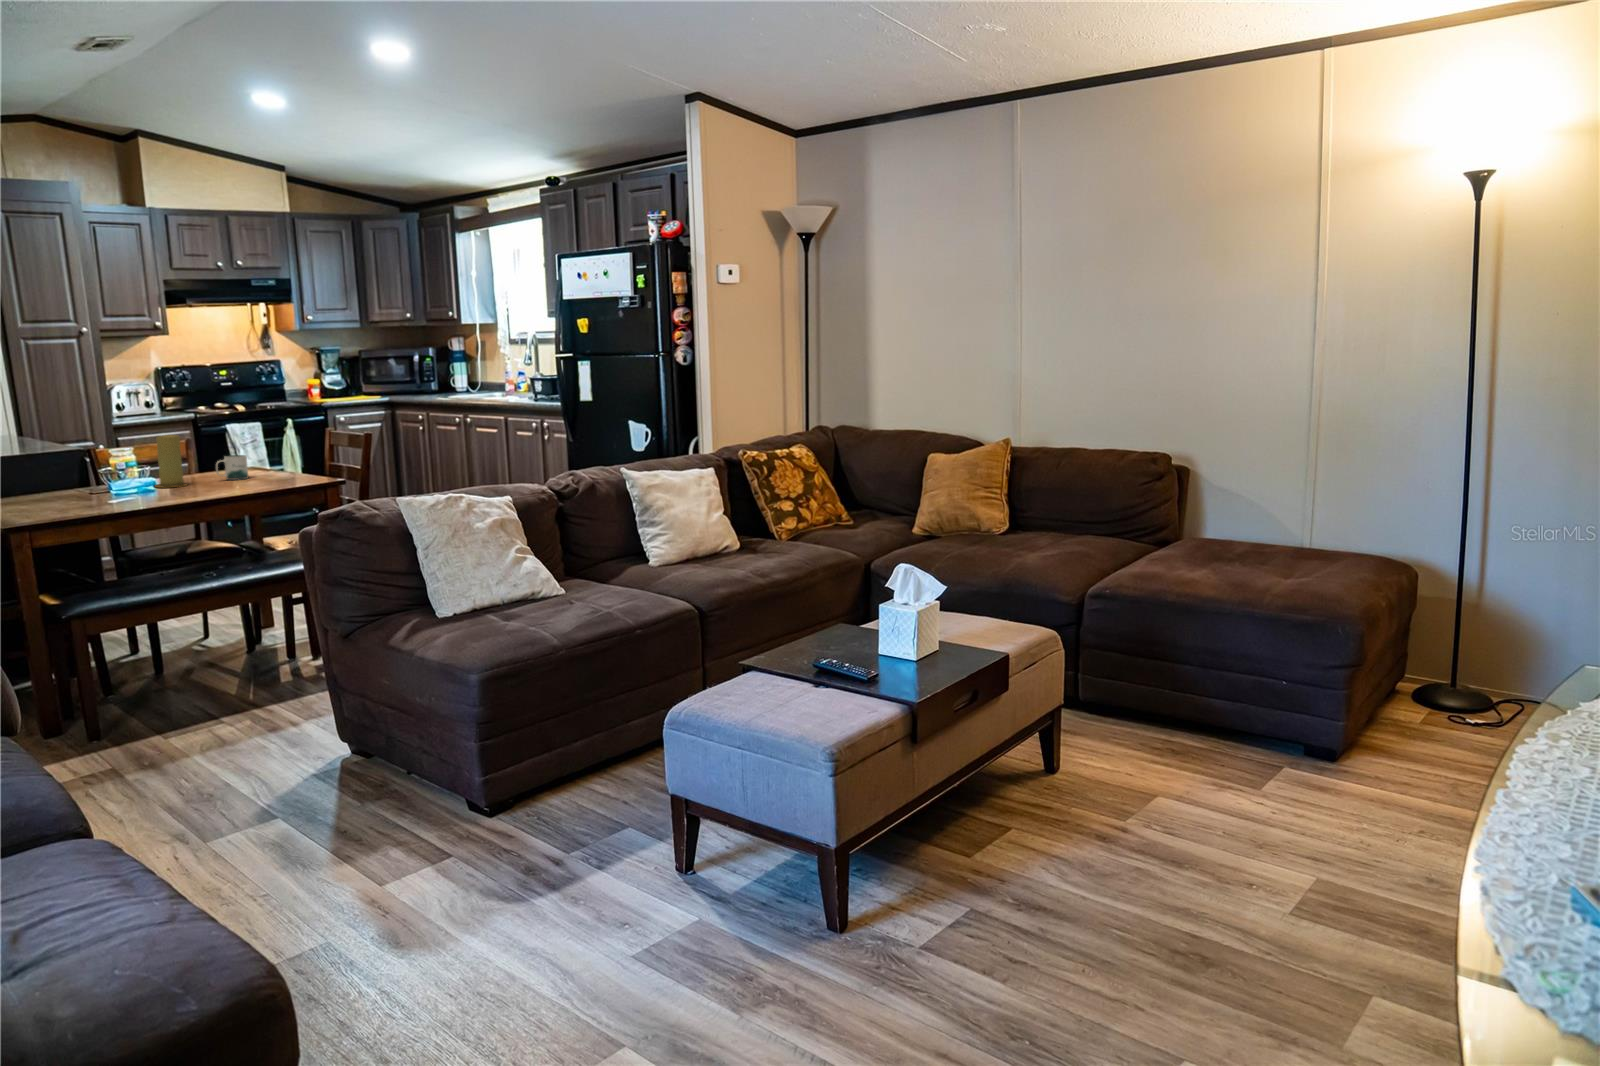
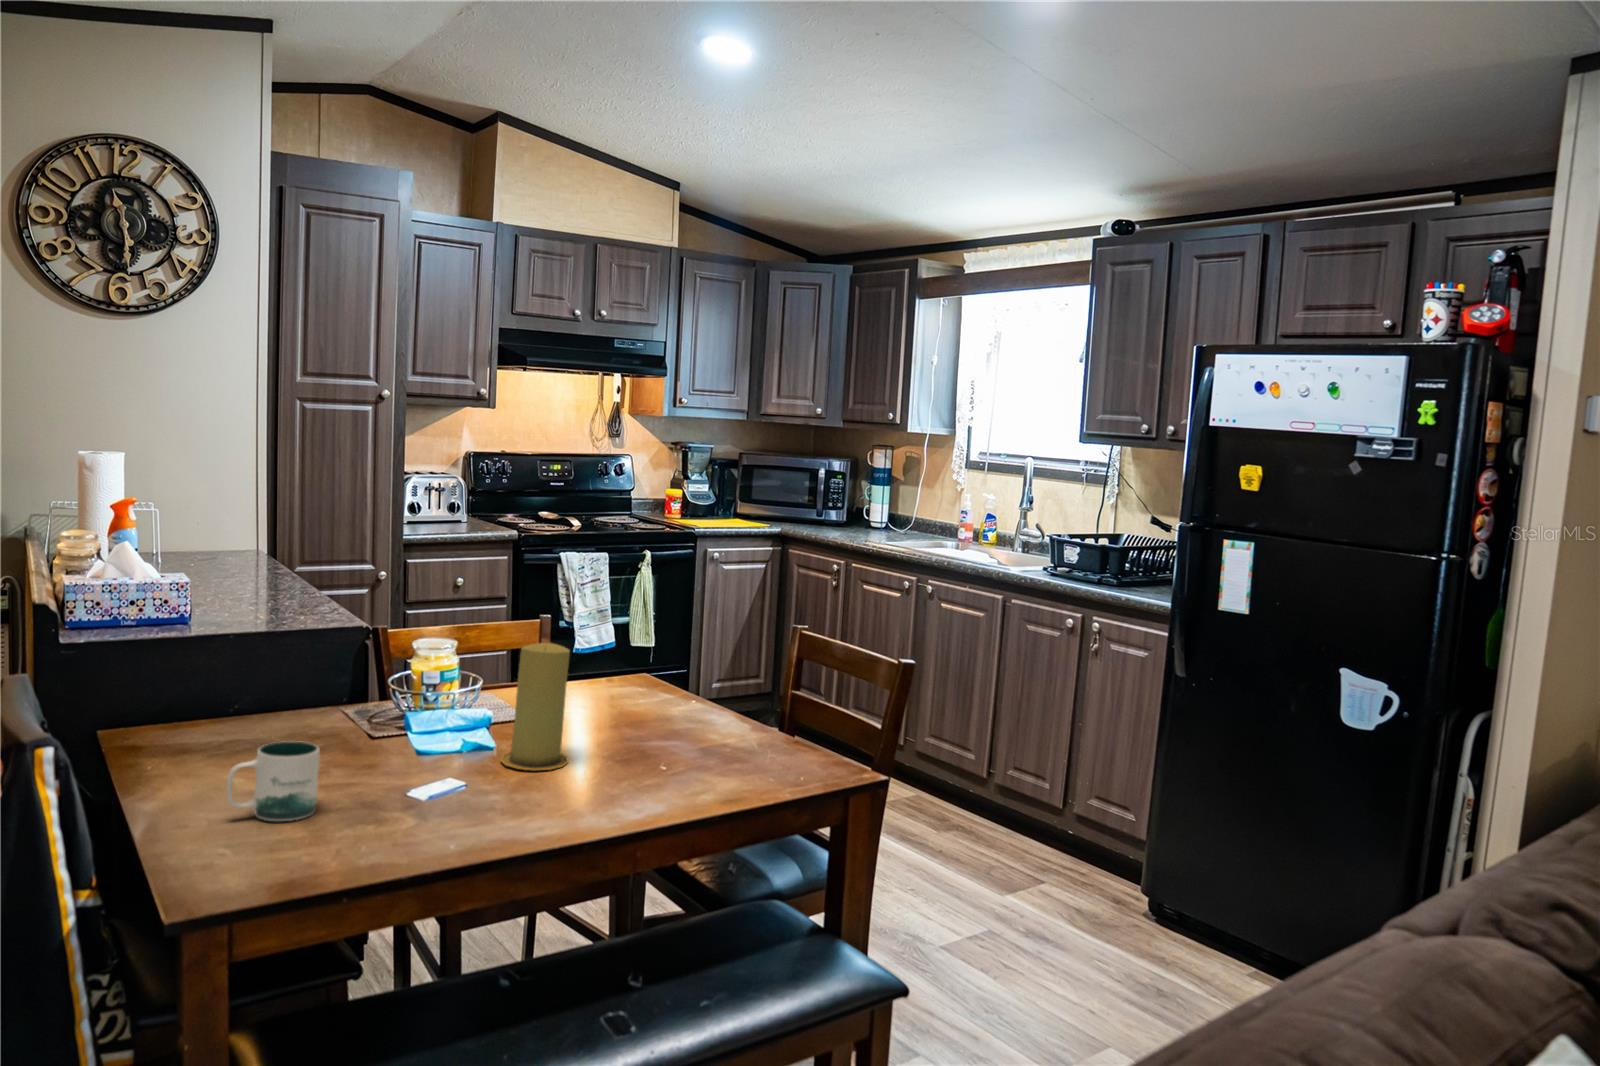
mug: present [216,455,248,480] -> present [227,741,320,821]

